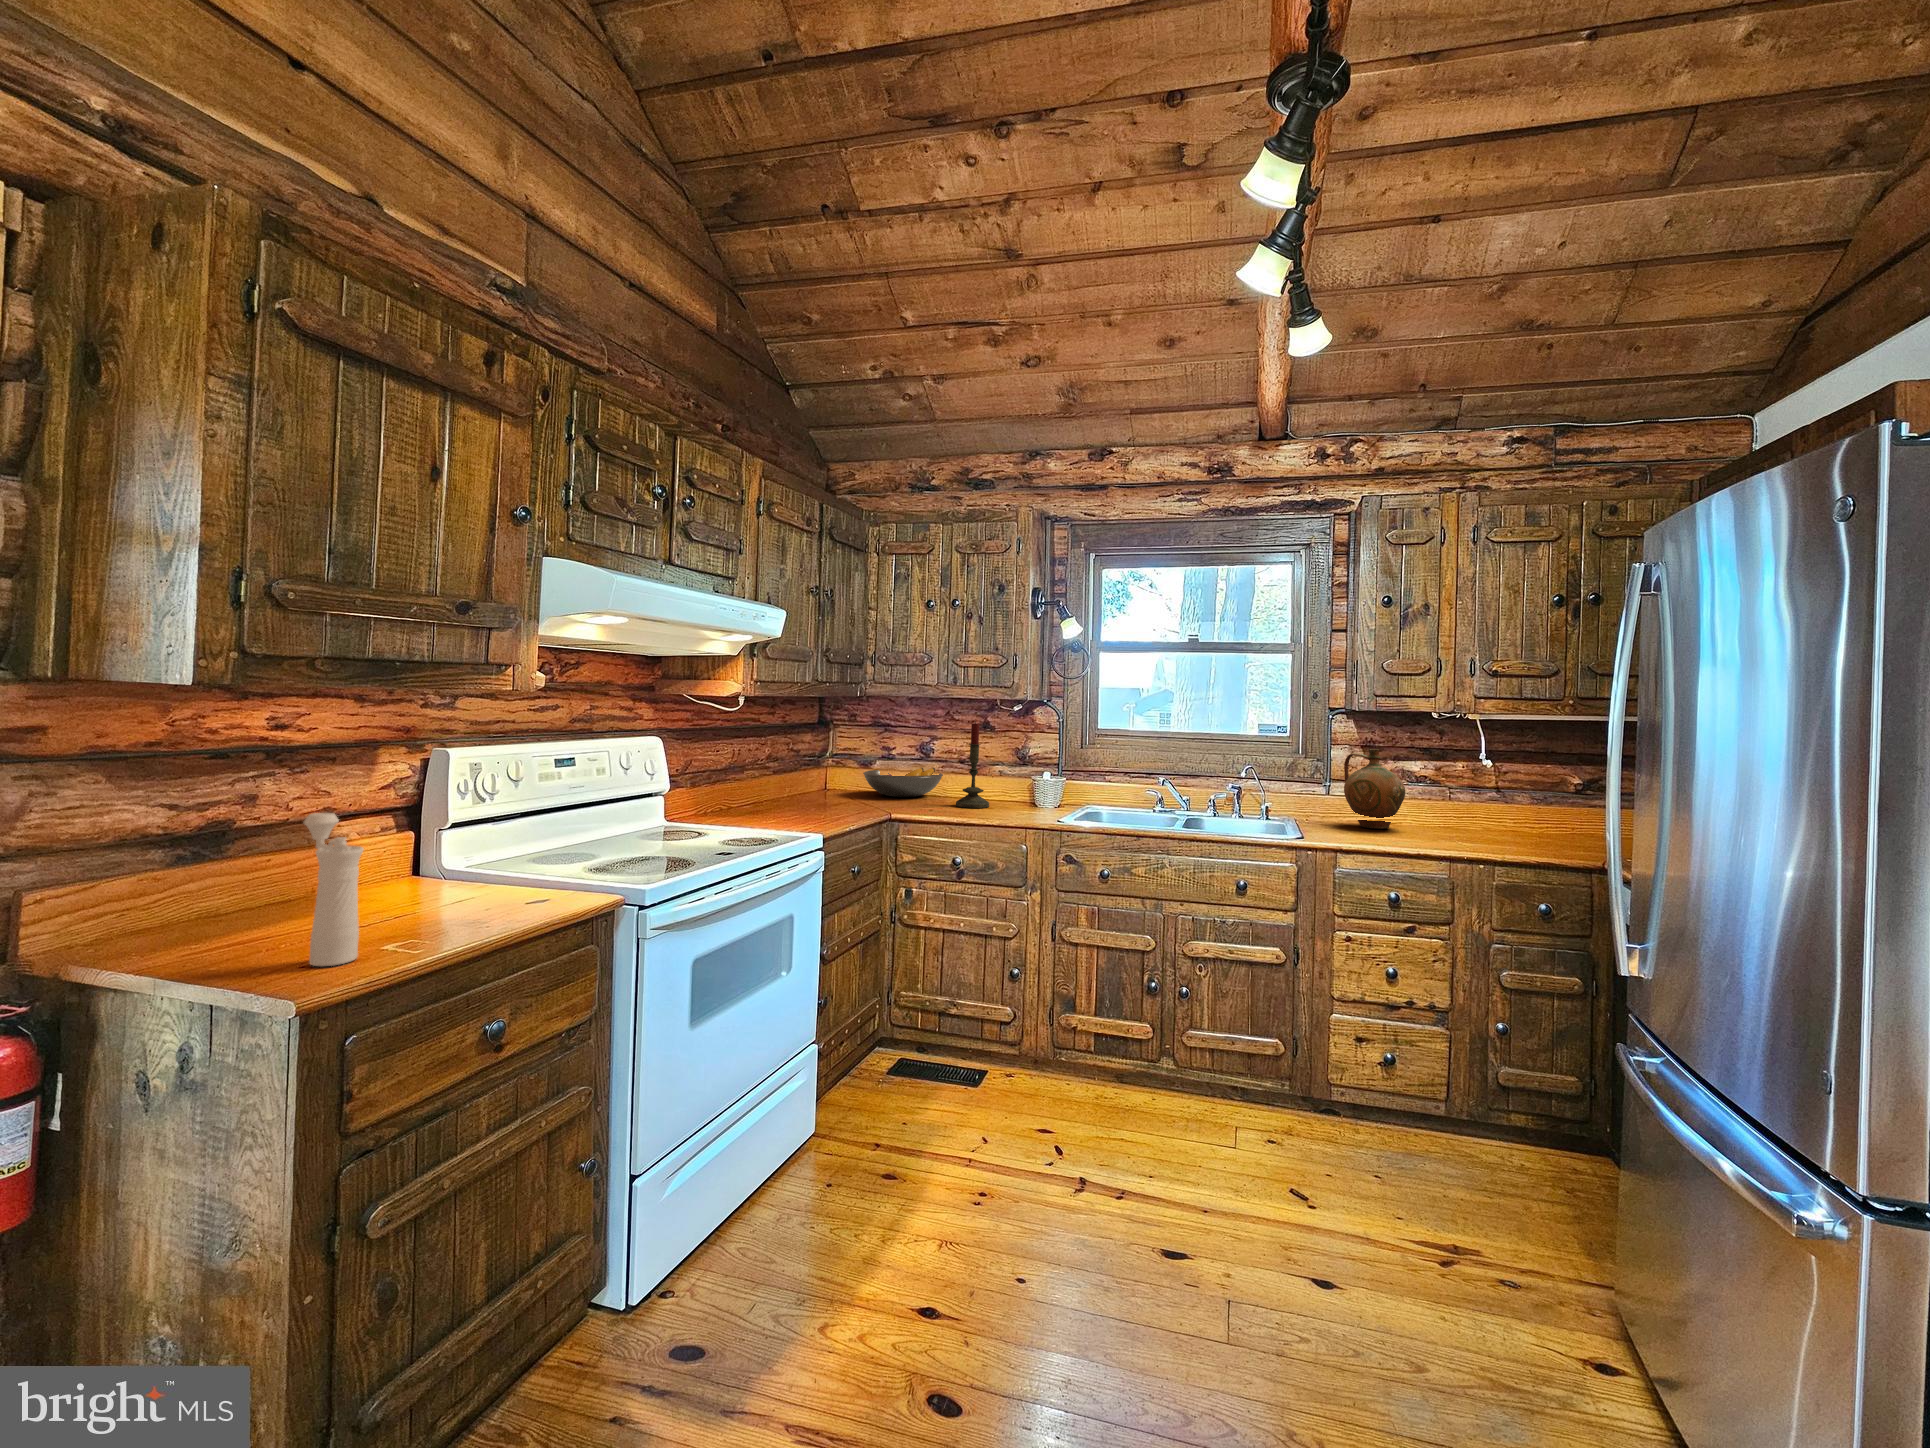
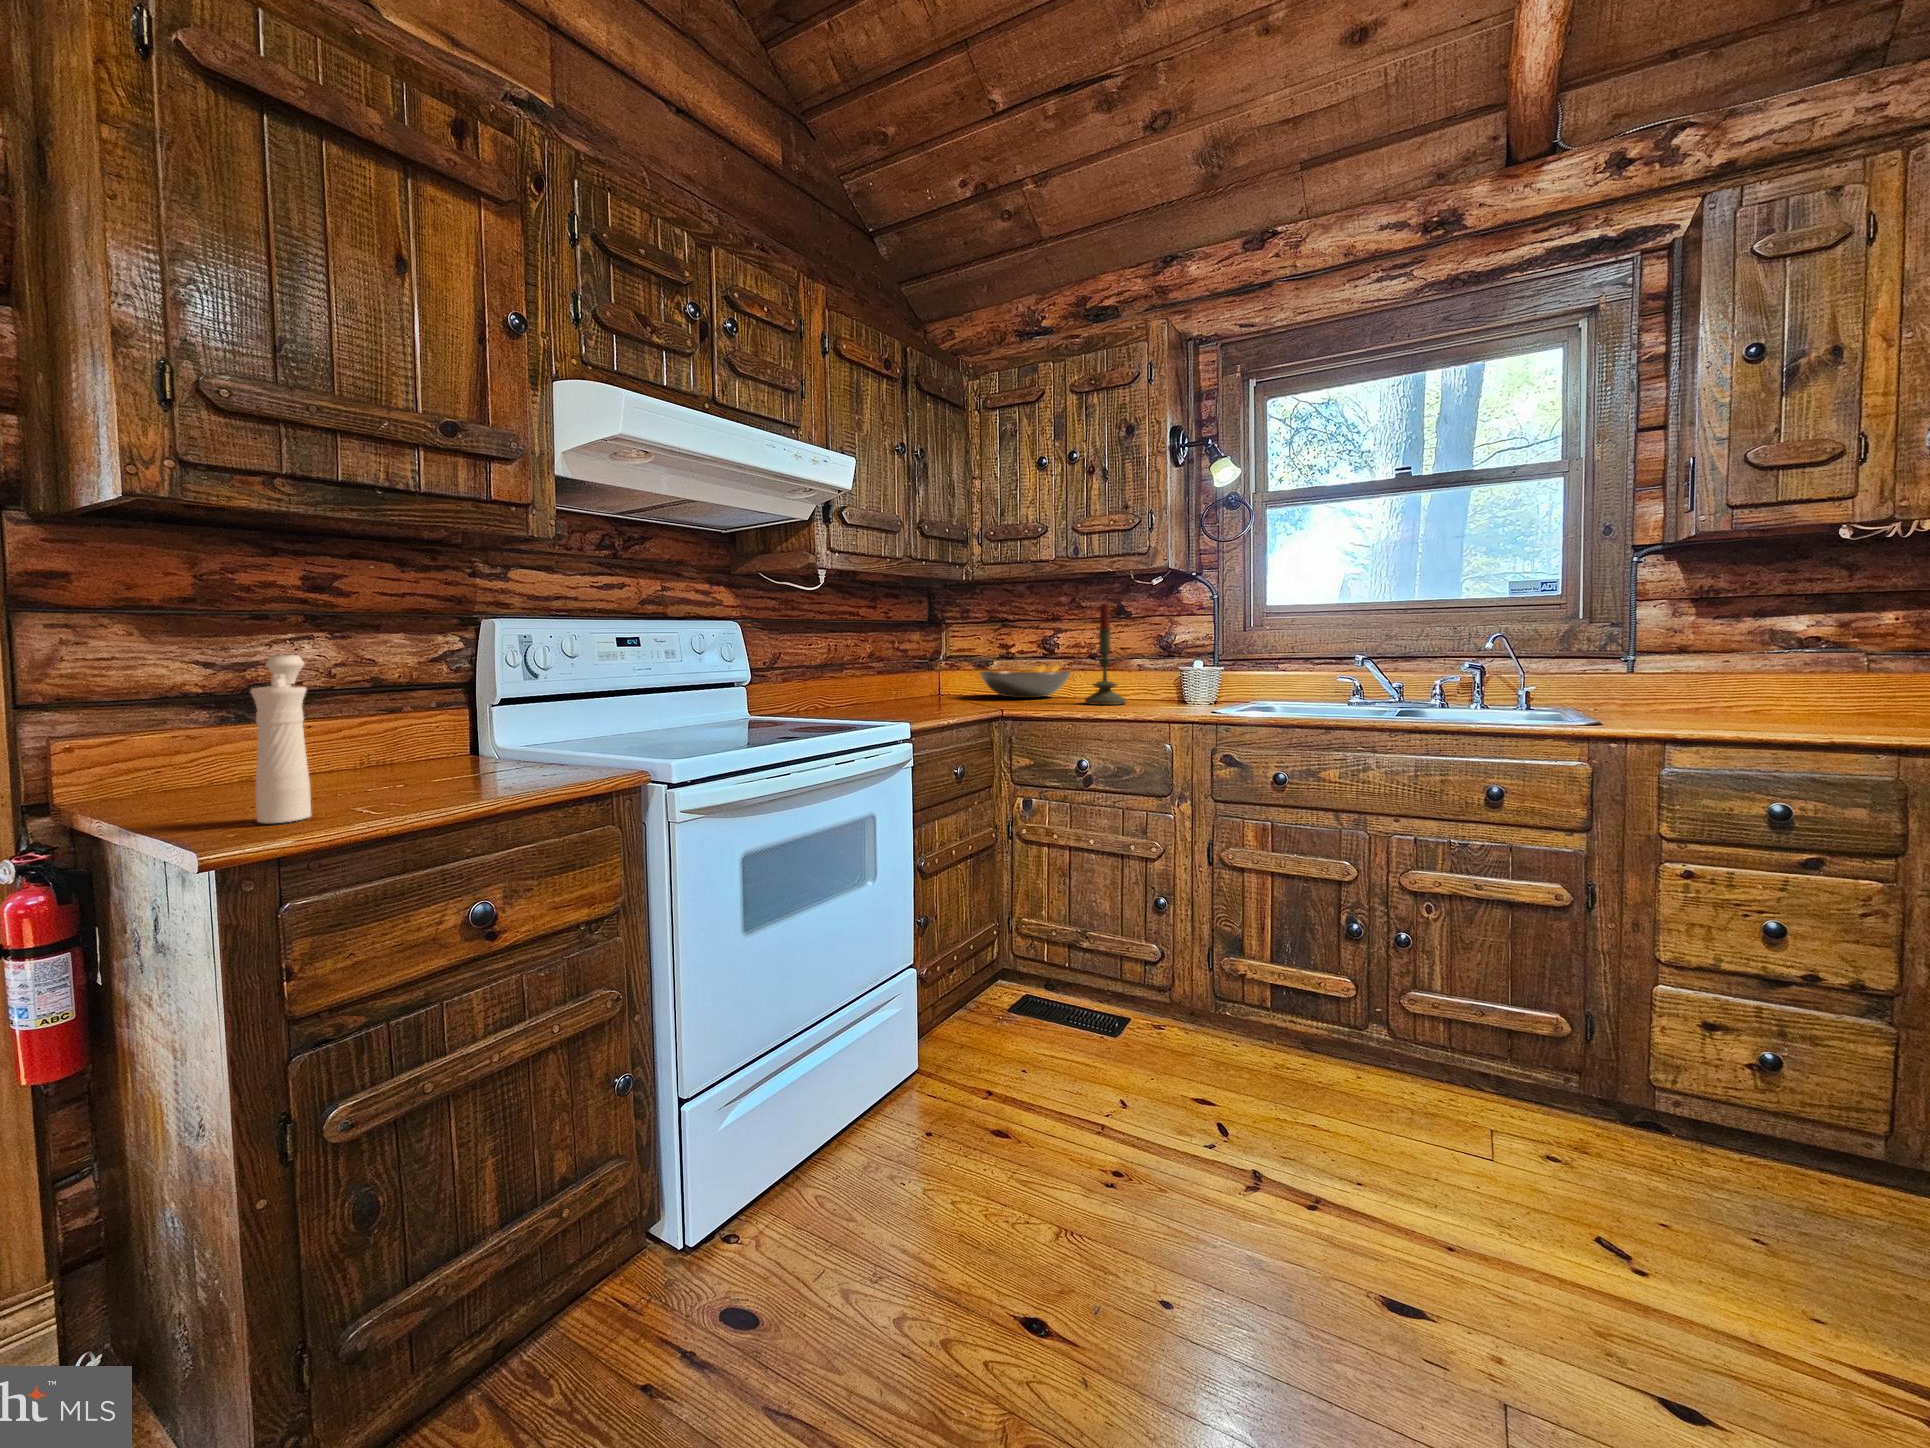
ceramic jug: present [1344,749,1406,829] -> none [1662,598,1783,718]

